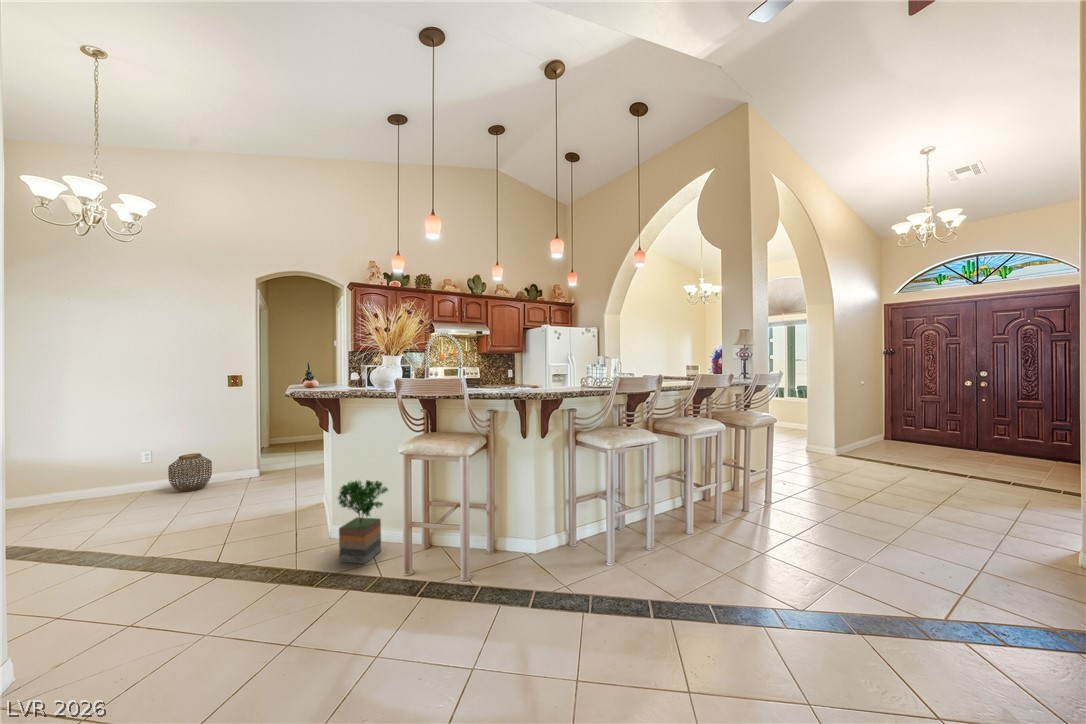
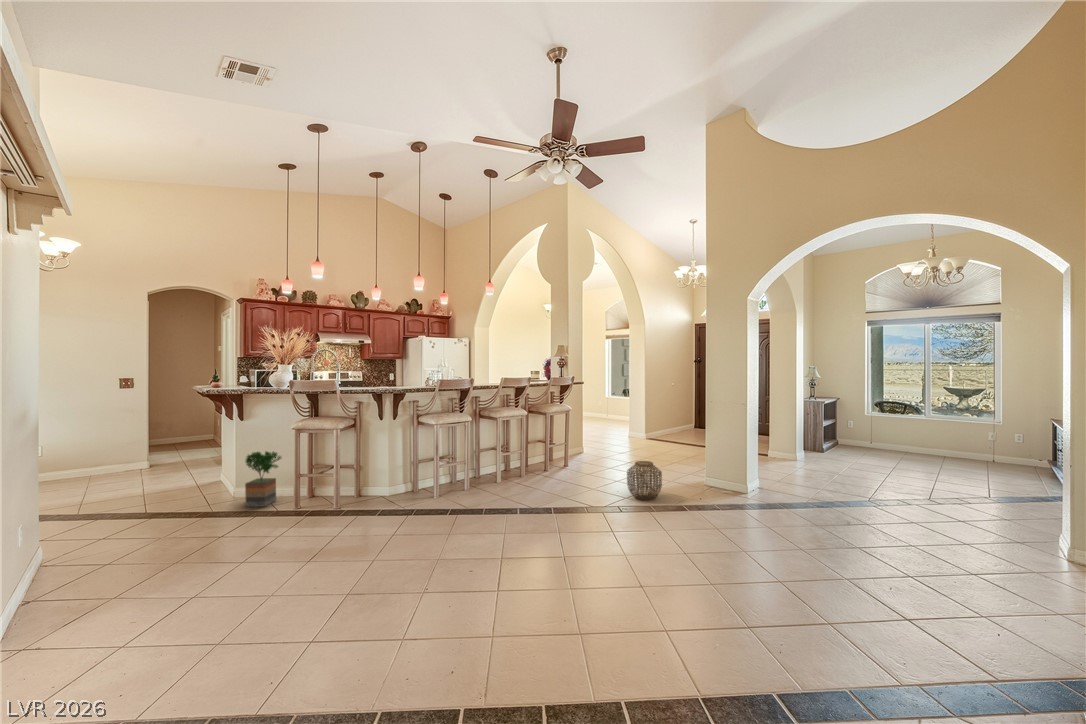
woven basket: present [168,453,212,492] -> present [627,461,662,501]

